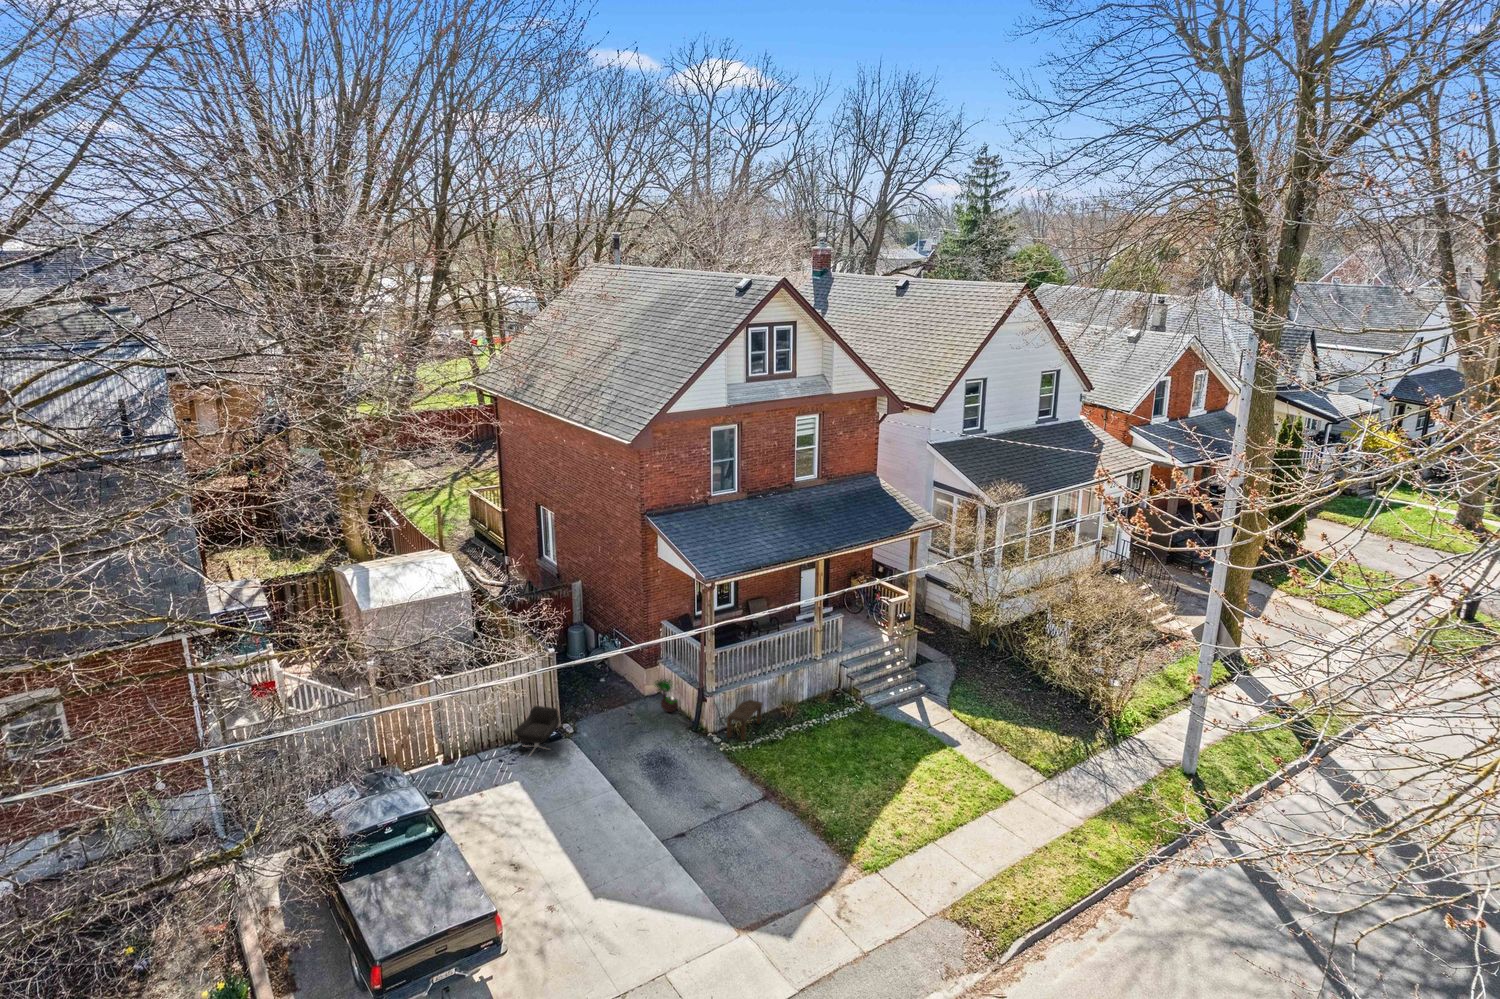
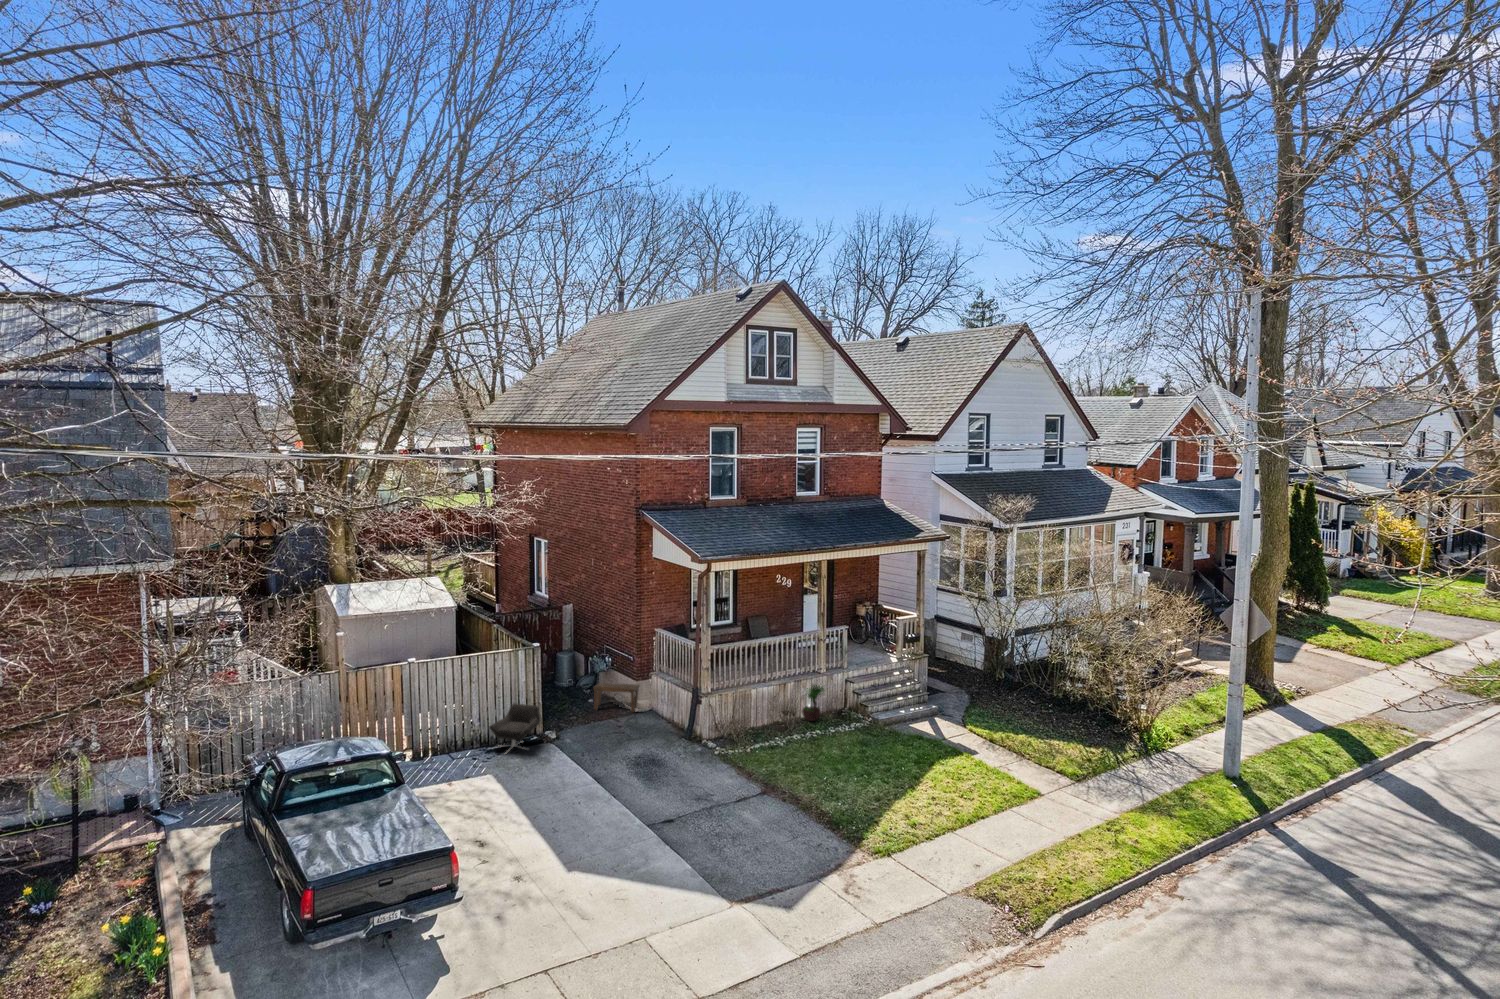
potted tree: present [654,679,678,712] -> present [802,685,824,721]
bench: present [727,700,763,741] -> present [594,683,639,713]

